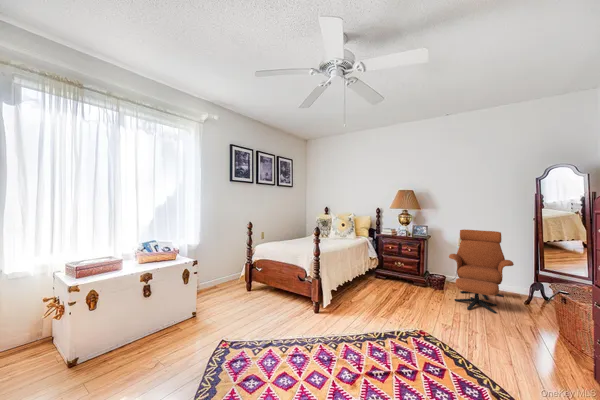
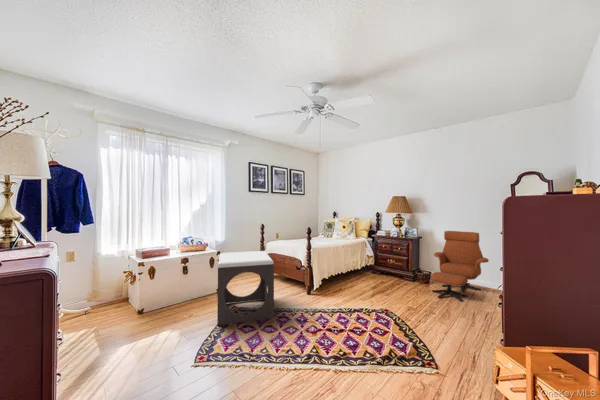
footstool: none [199,261,284,379] -> present [217,251,274,325]

